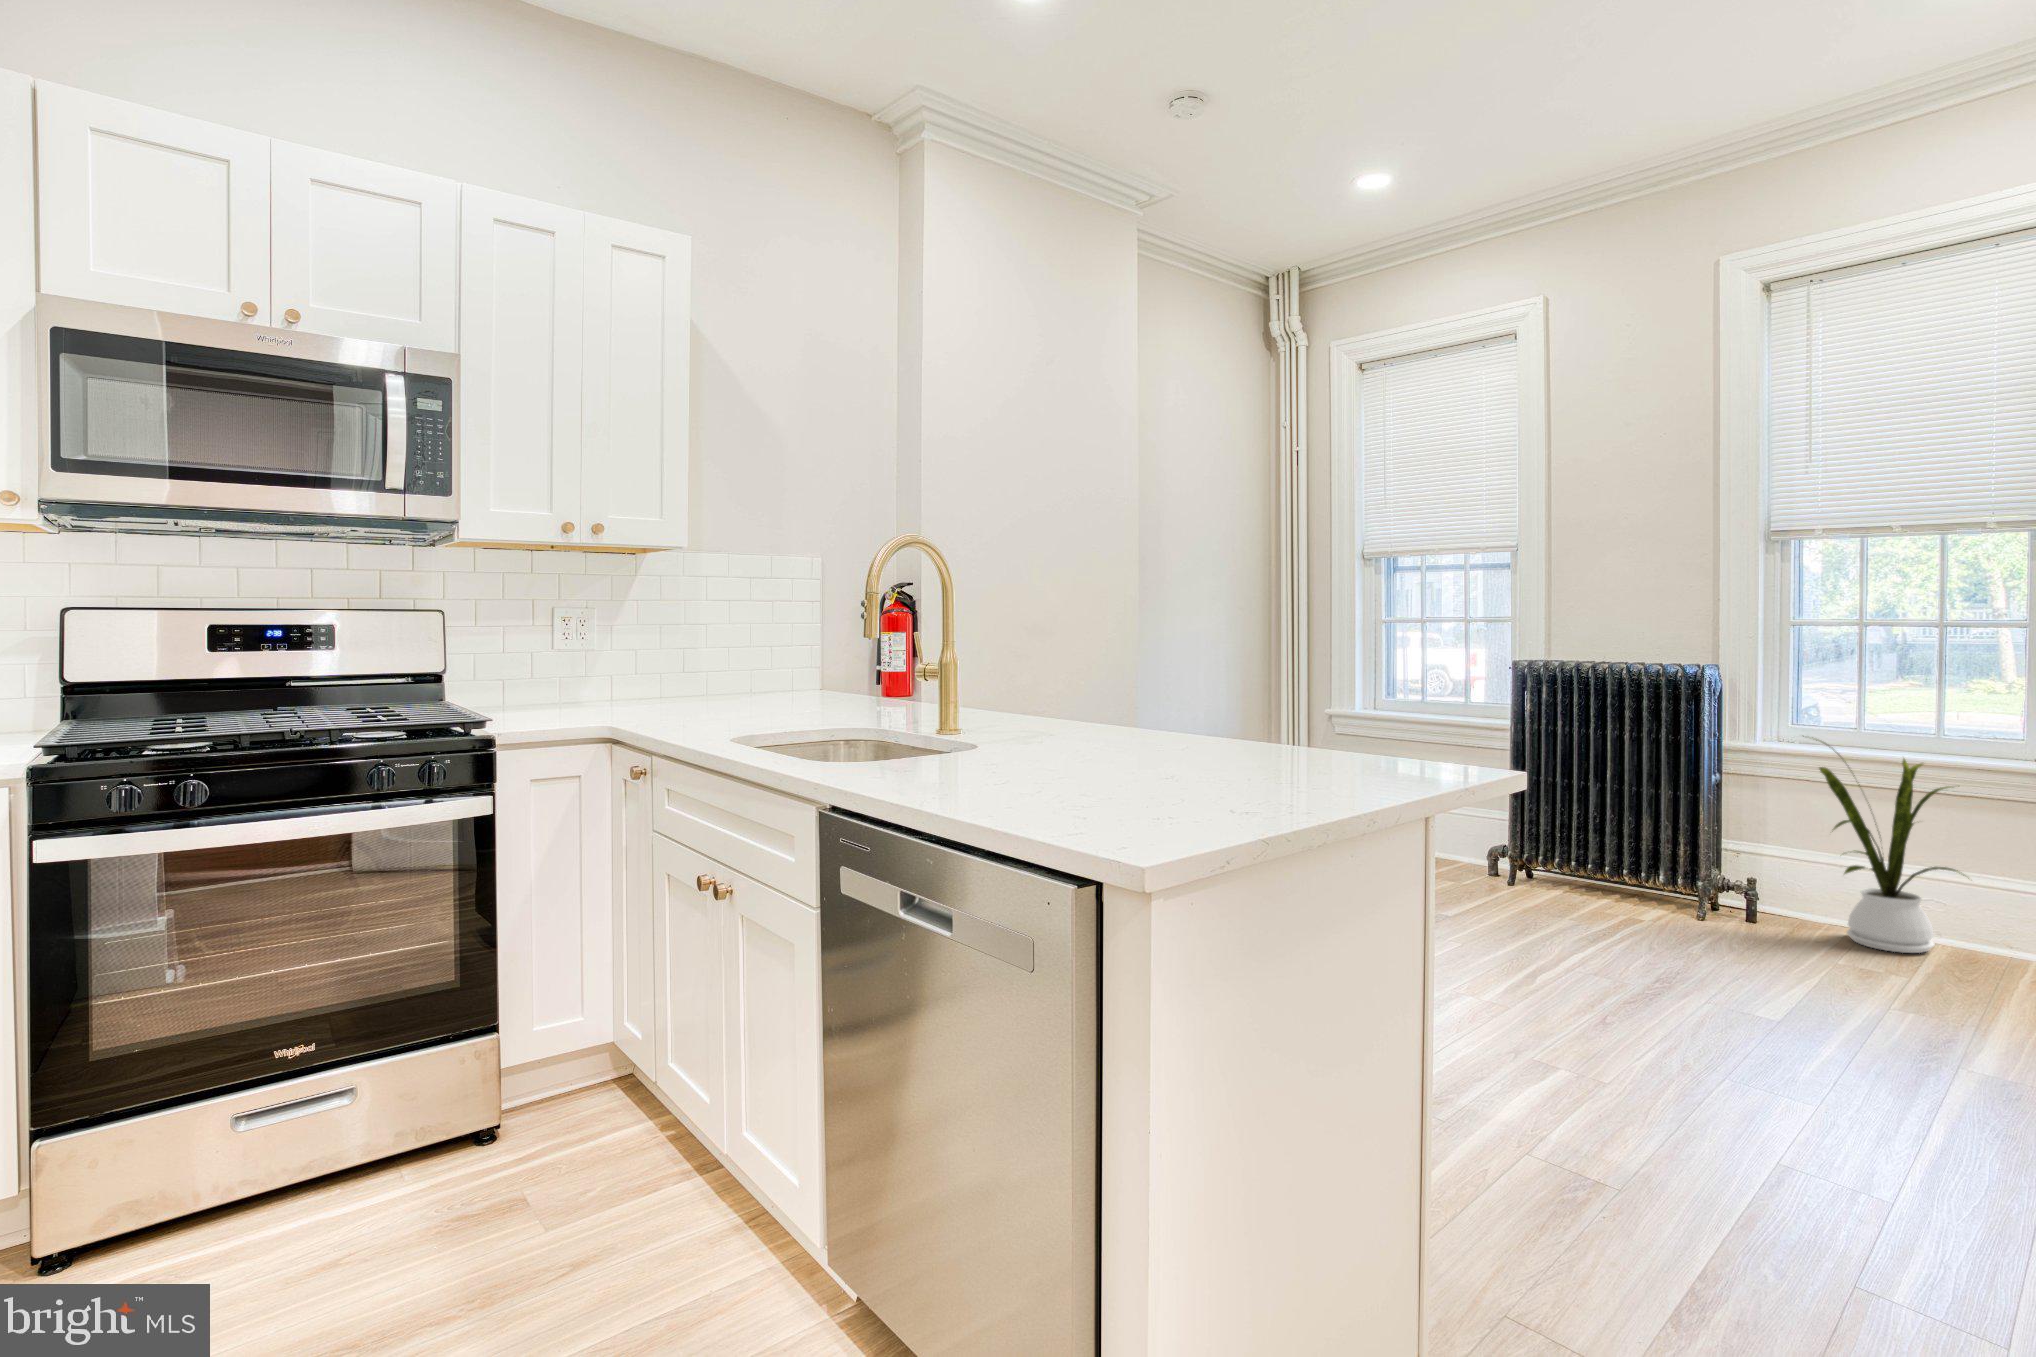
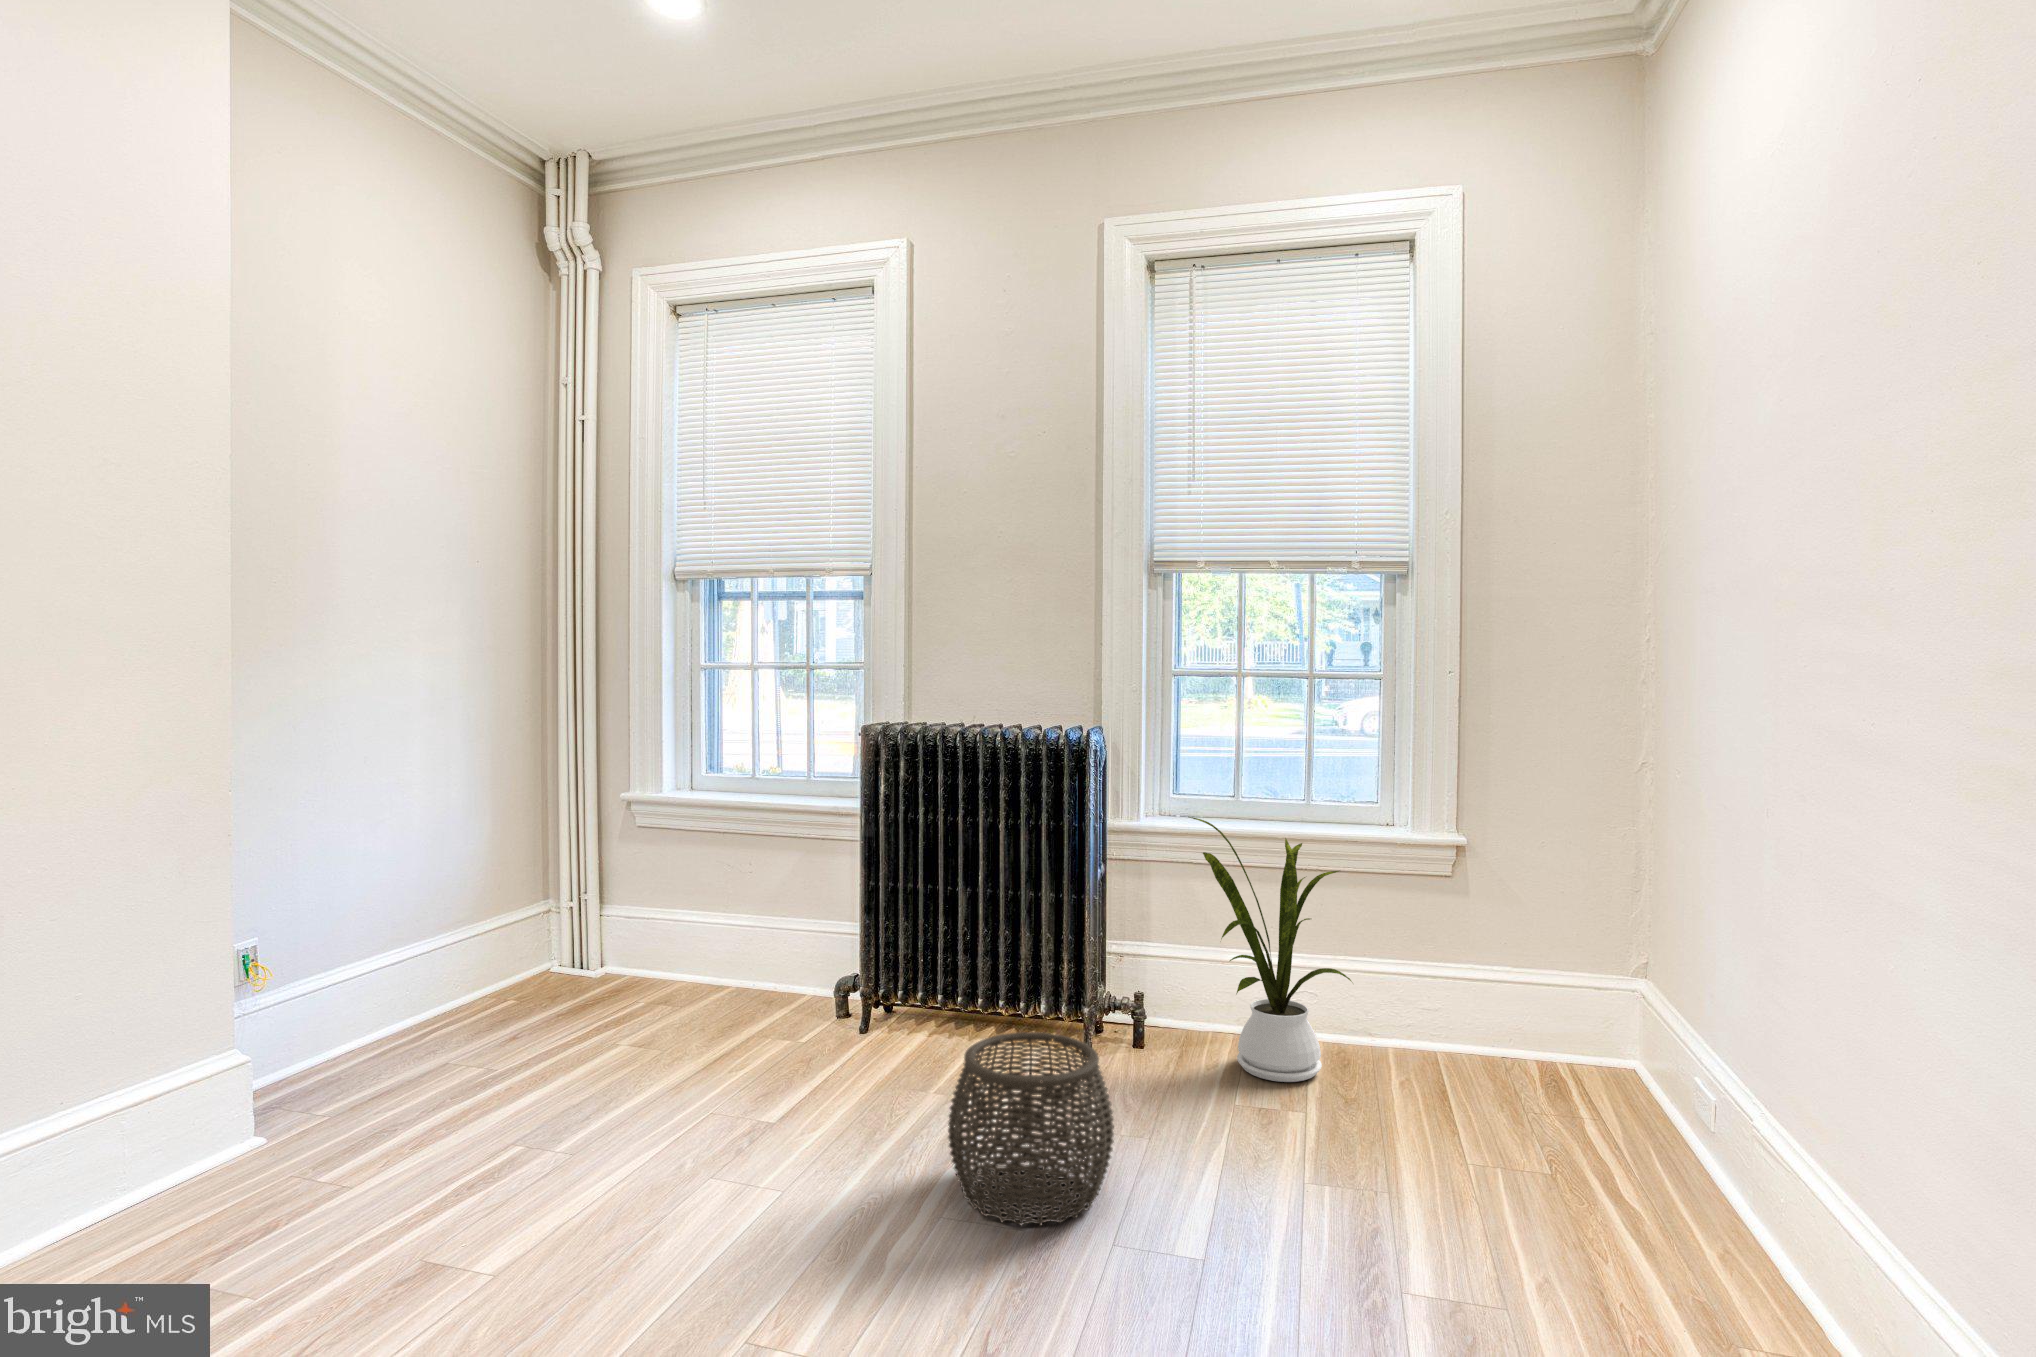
woven basket: none [1580,867,1711,984] -> present [948,1032,1114,1226]

